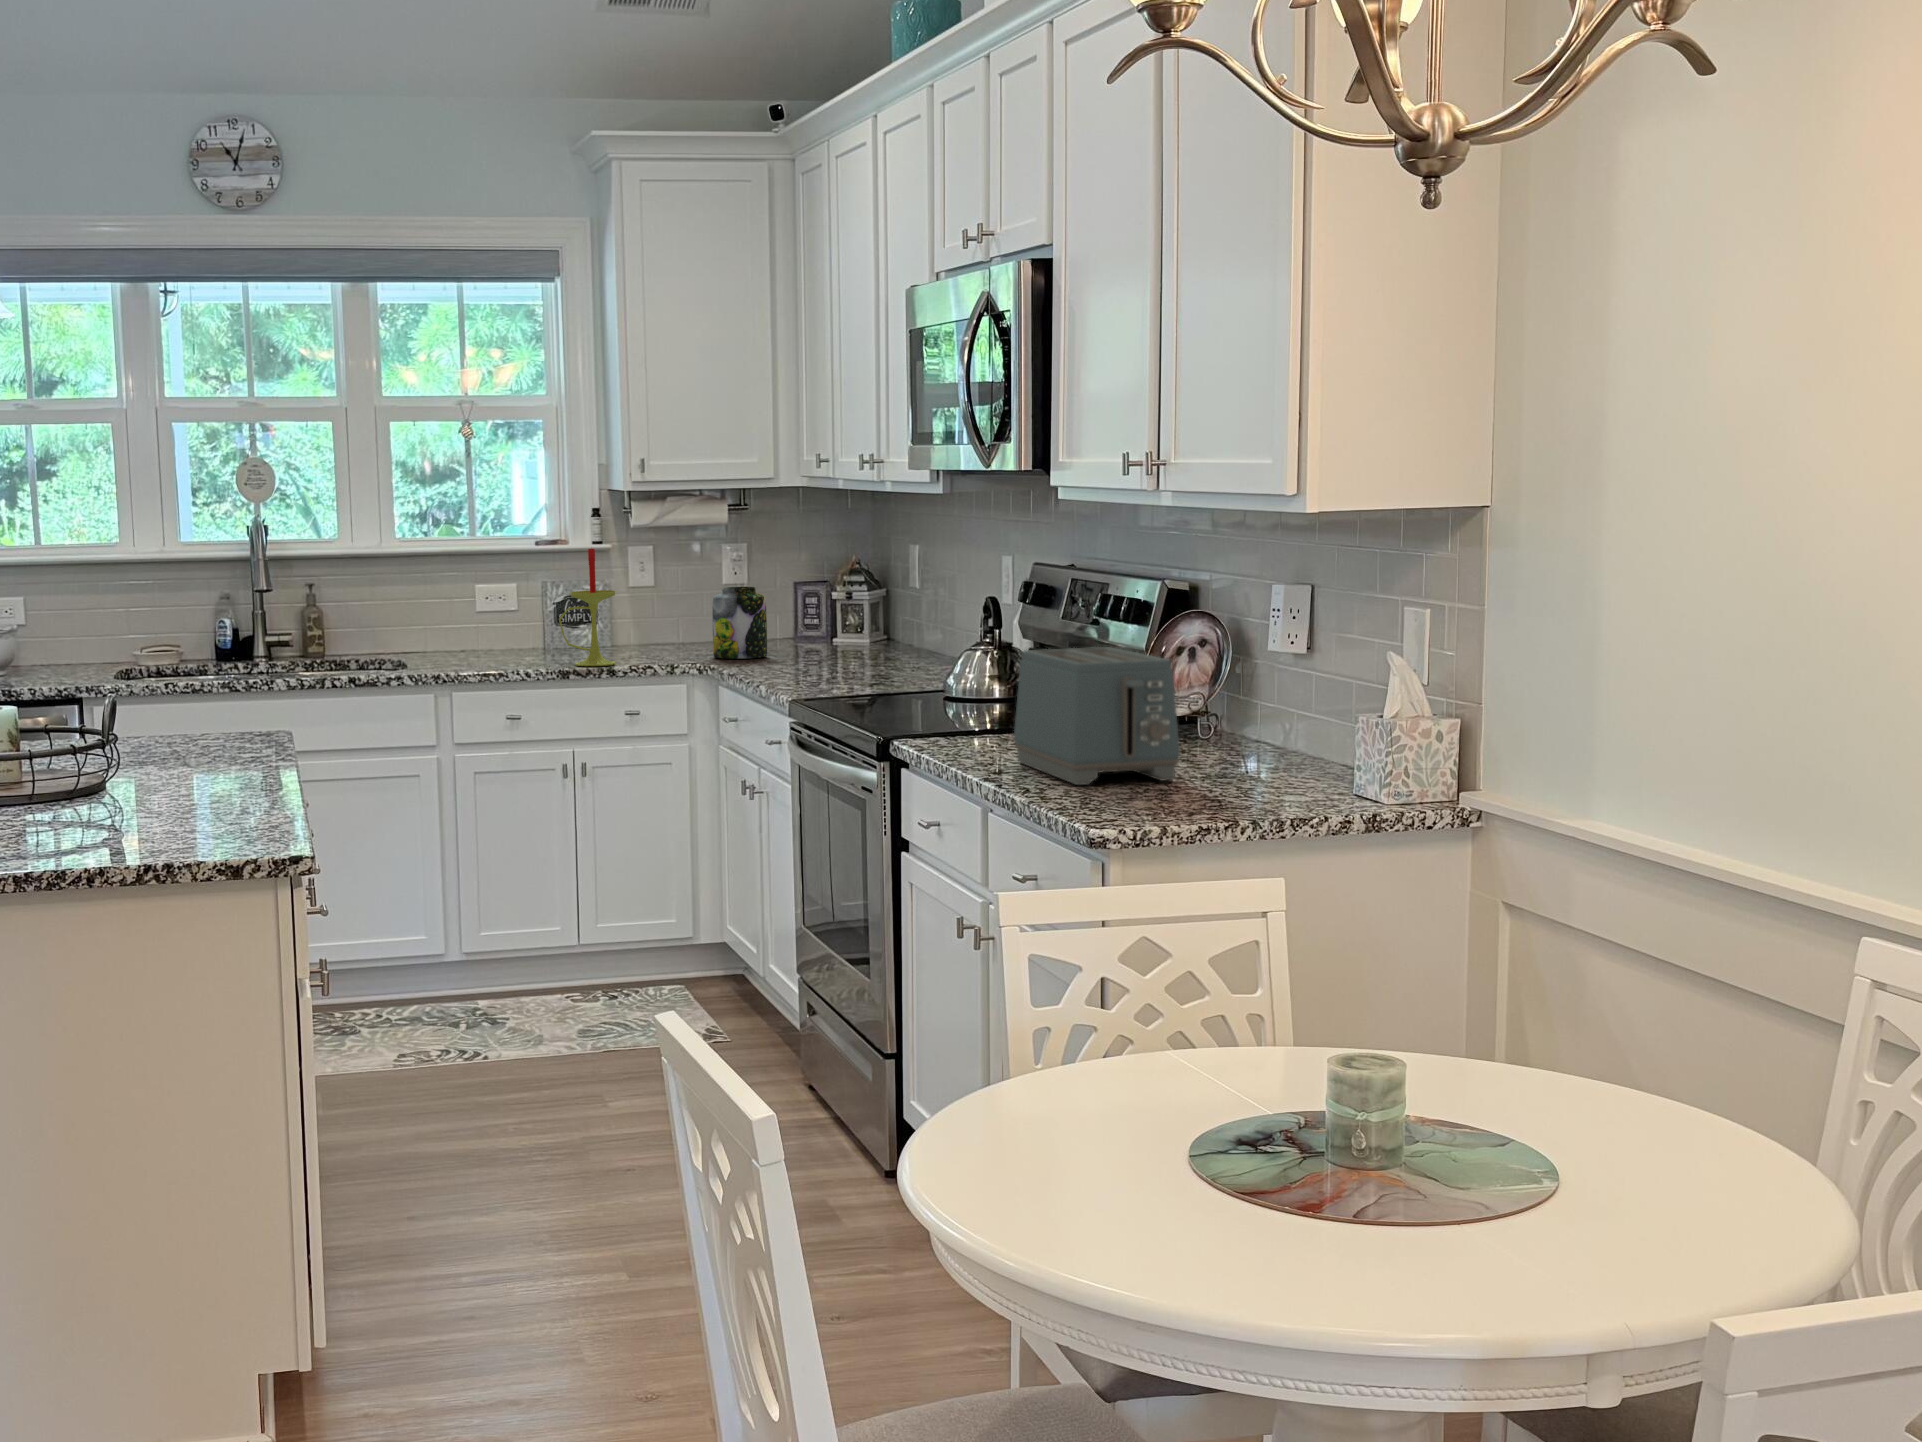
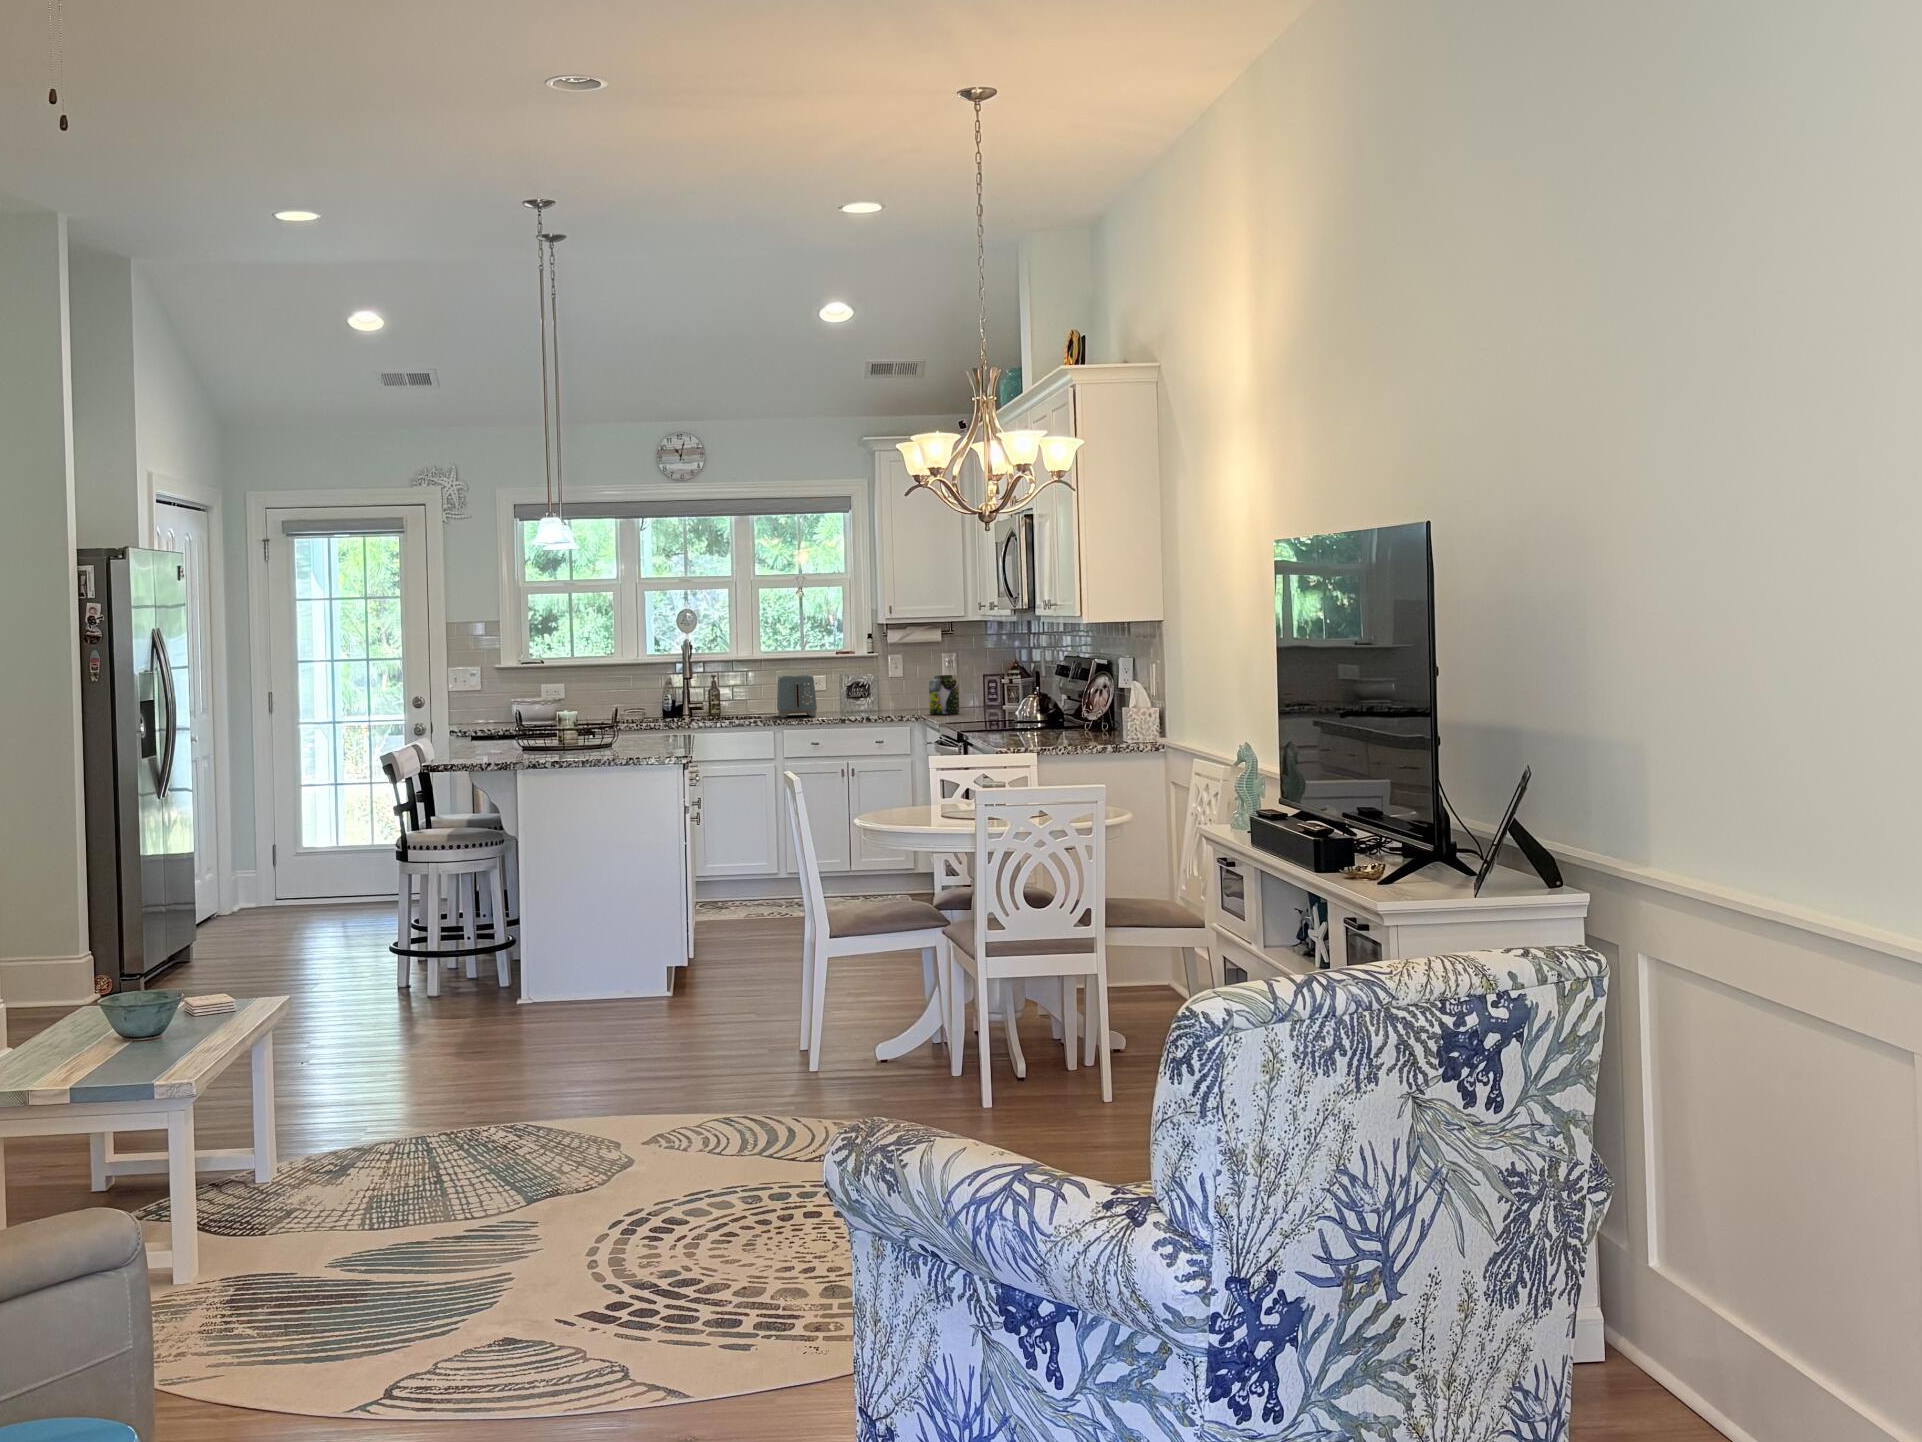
candle: present [559,548,616,666] -> none [844,653,875,717]
toaster: present [1014,647,1180,785] -> present [777,675,817,718]

